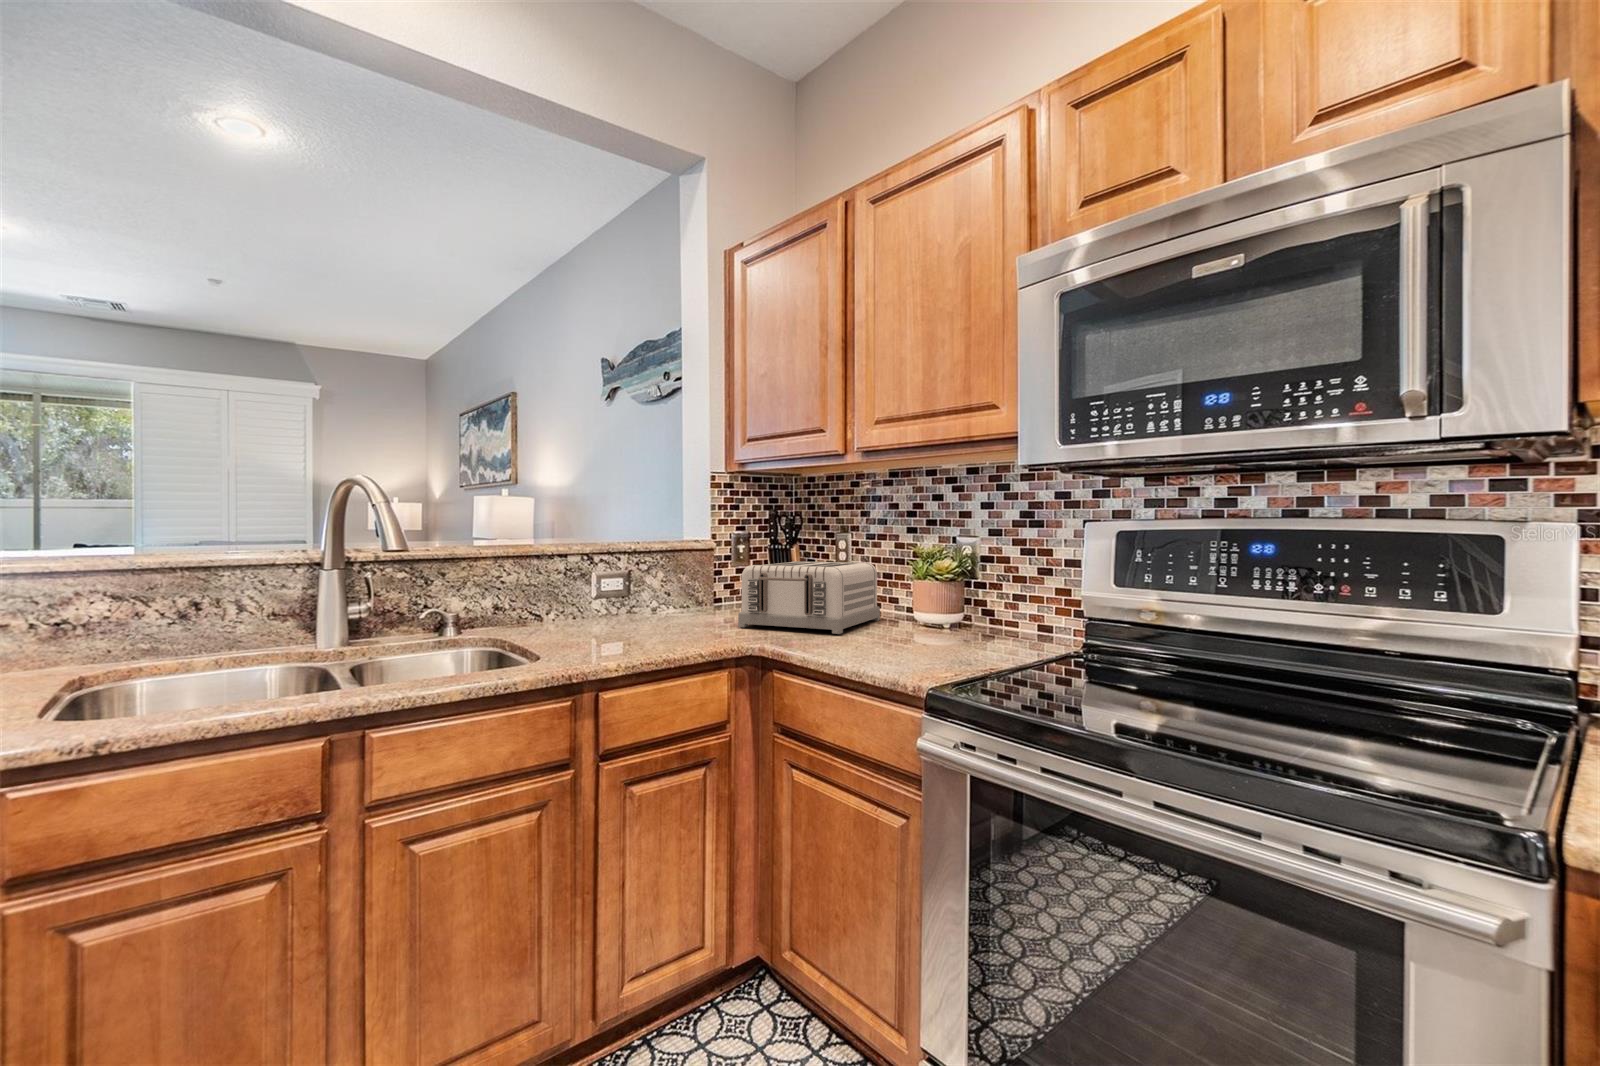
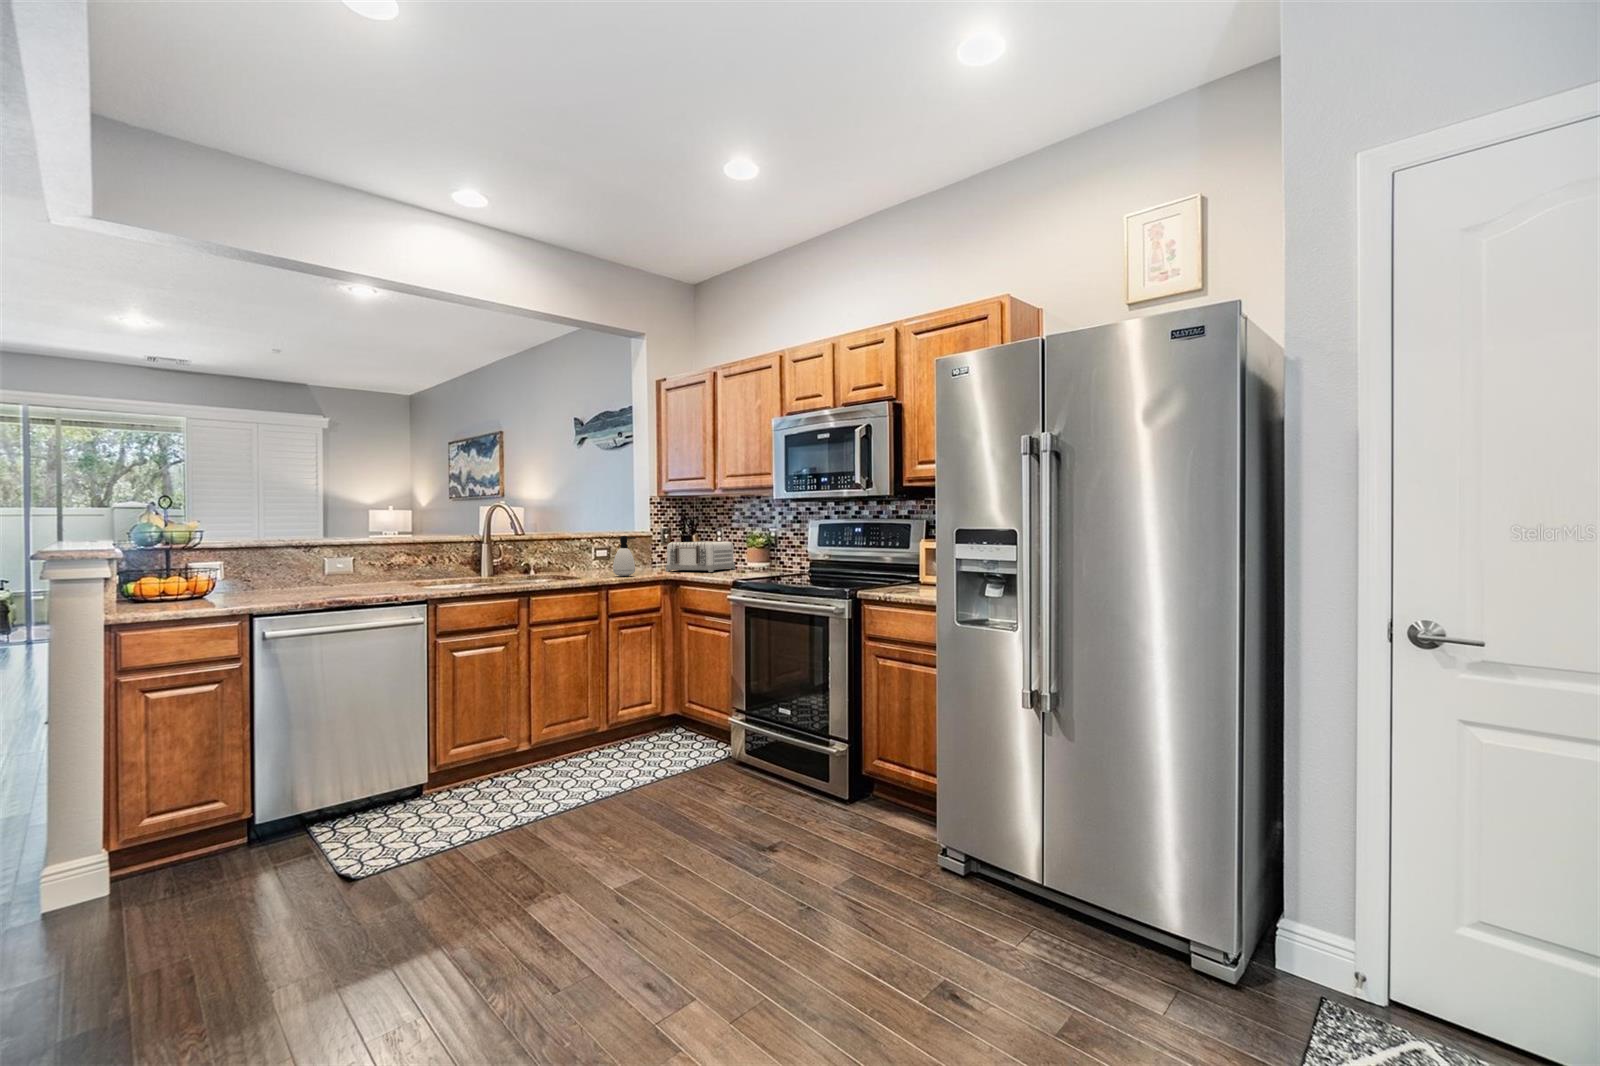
soap dispenser: none [616,554,669,649] -> present [613,536,635,576]

